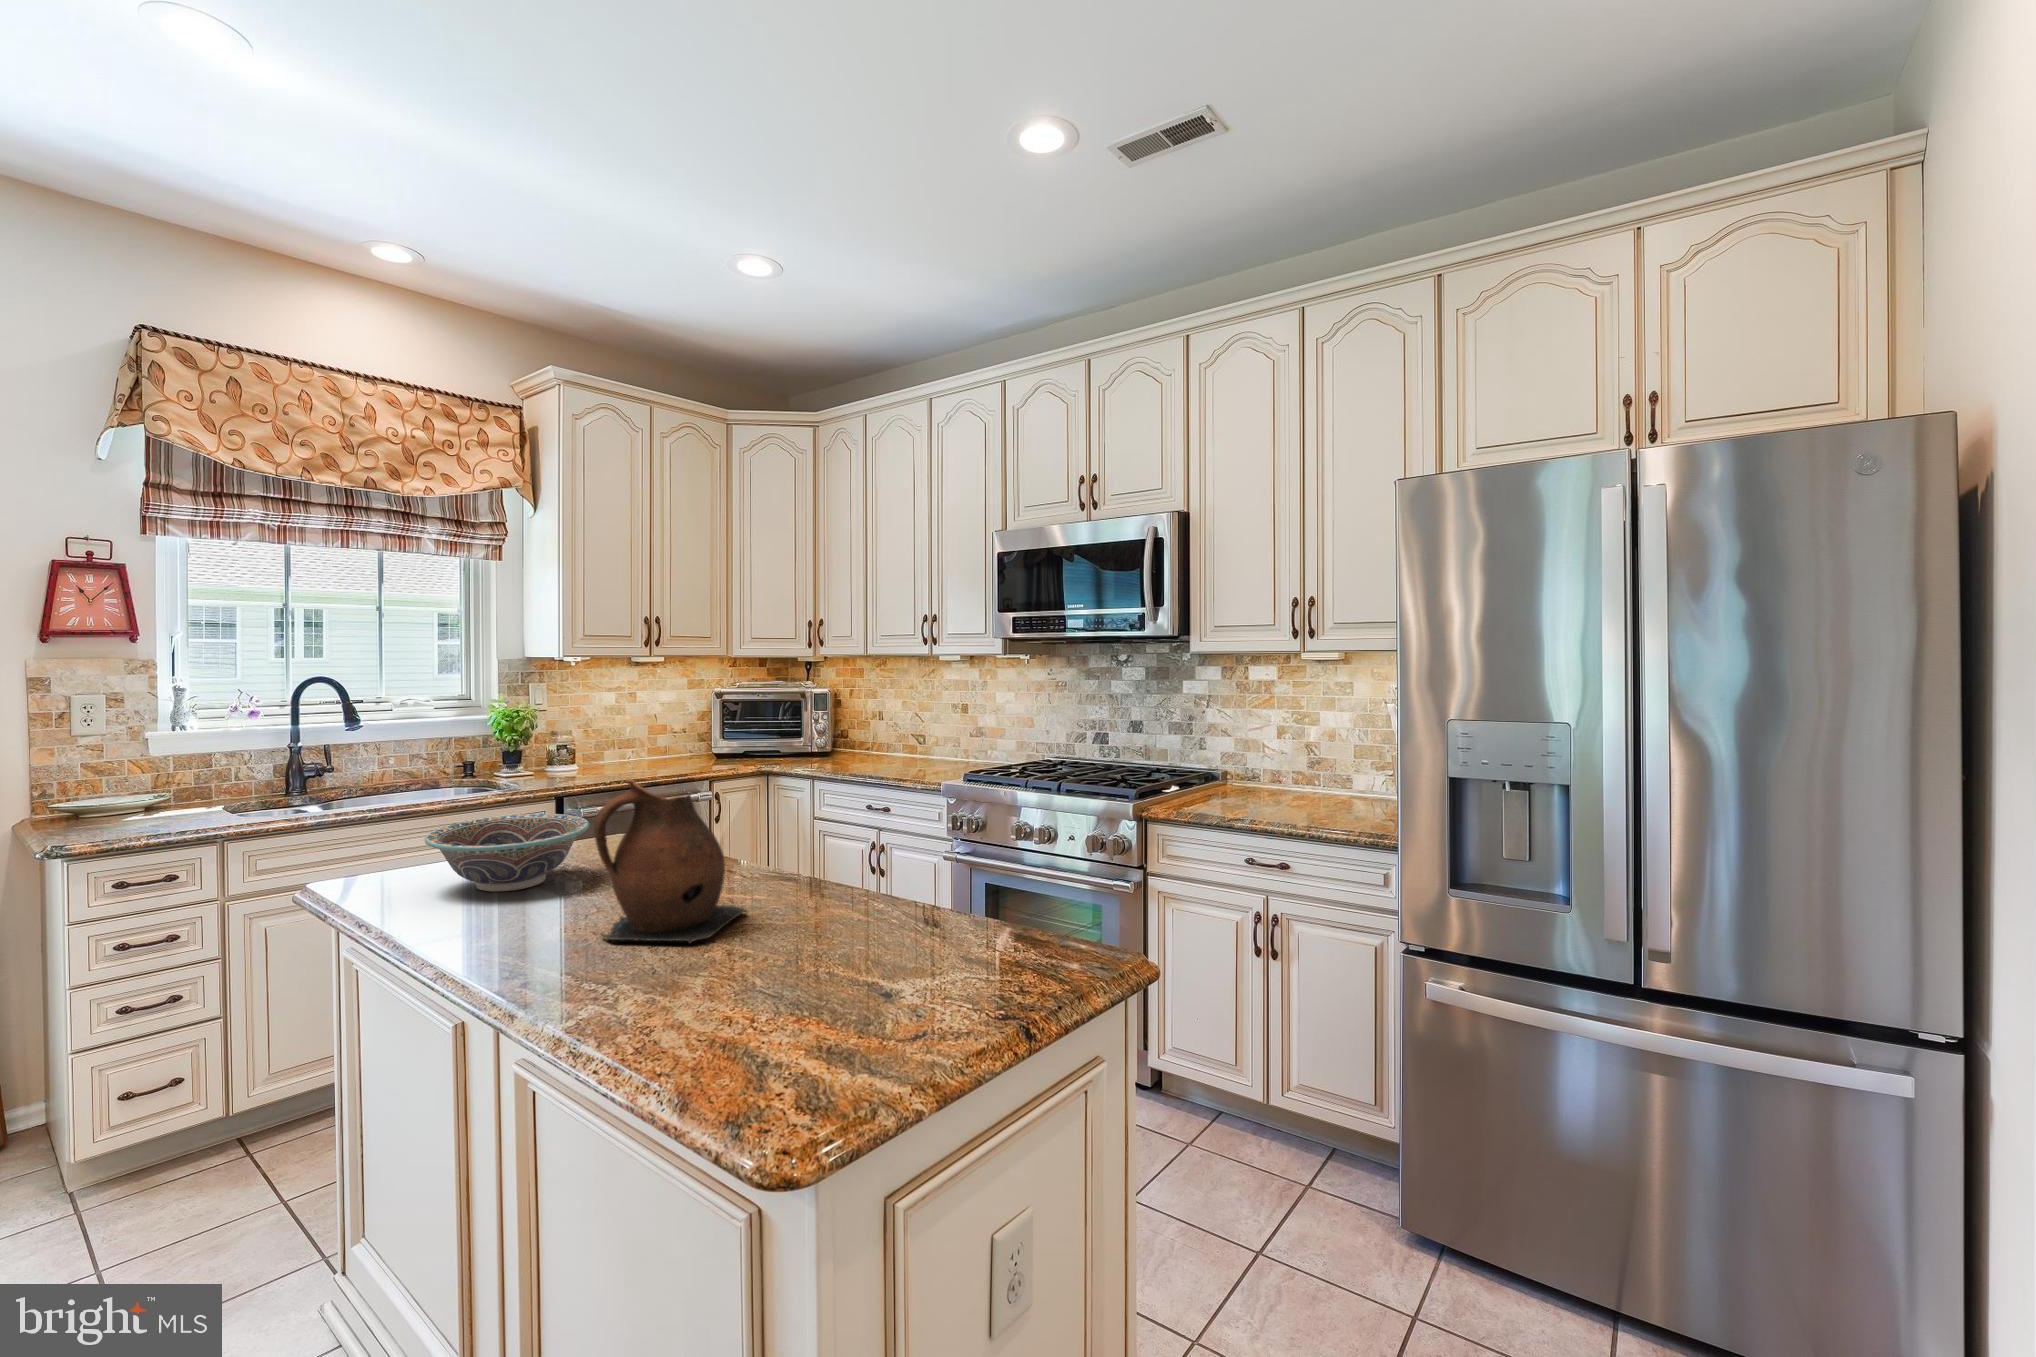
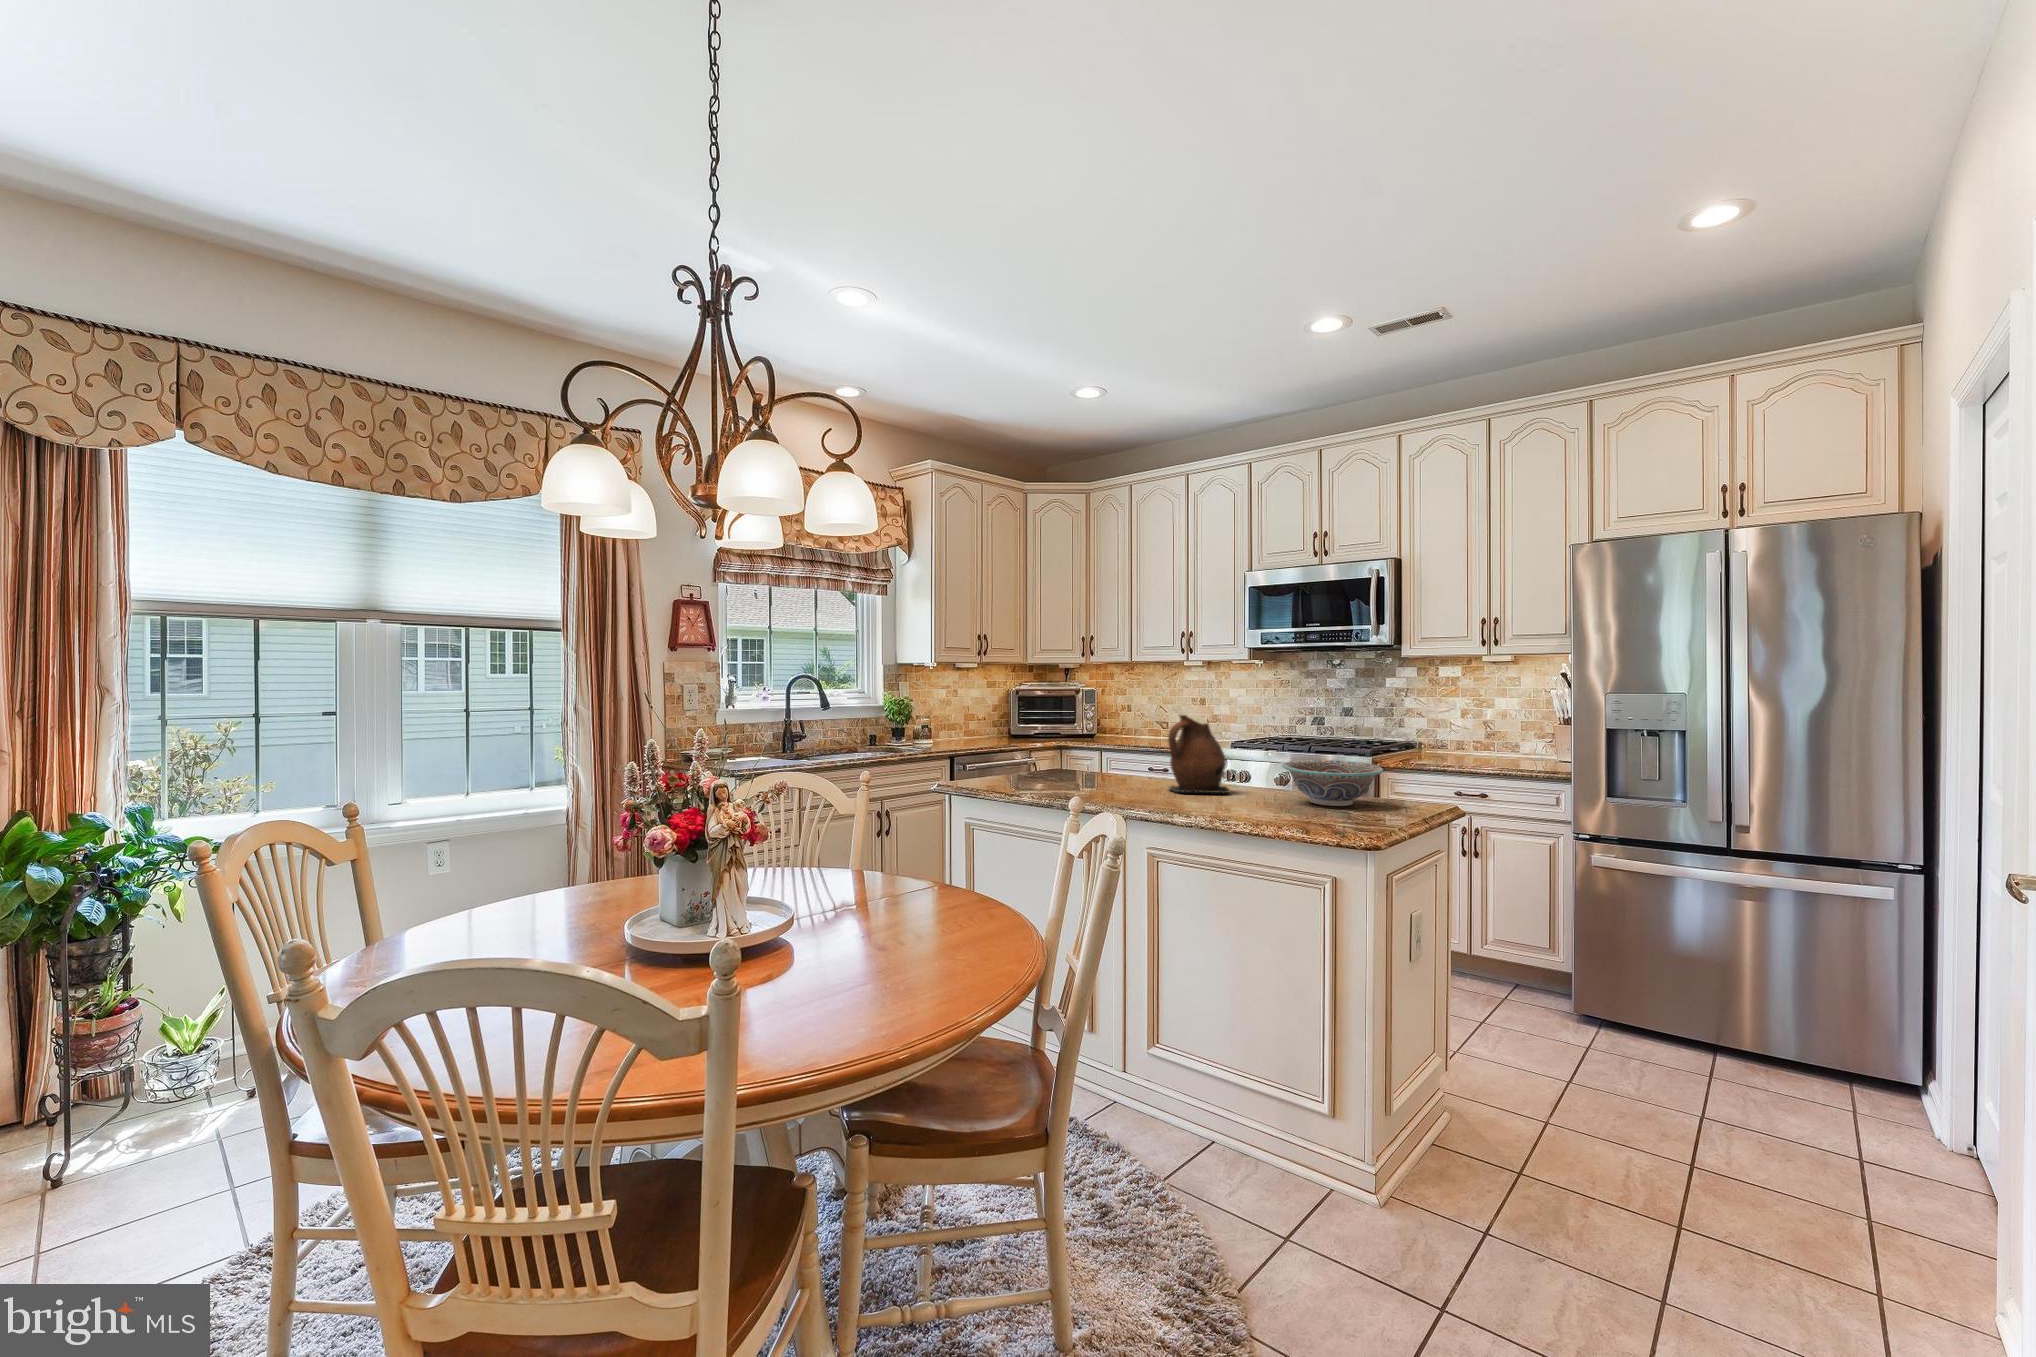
decorative bowl: present [425,814,589,892] -> present [1282,760,1383,806]

